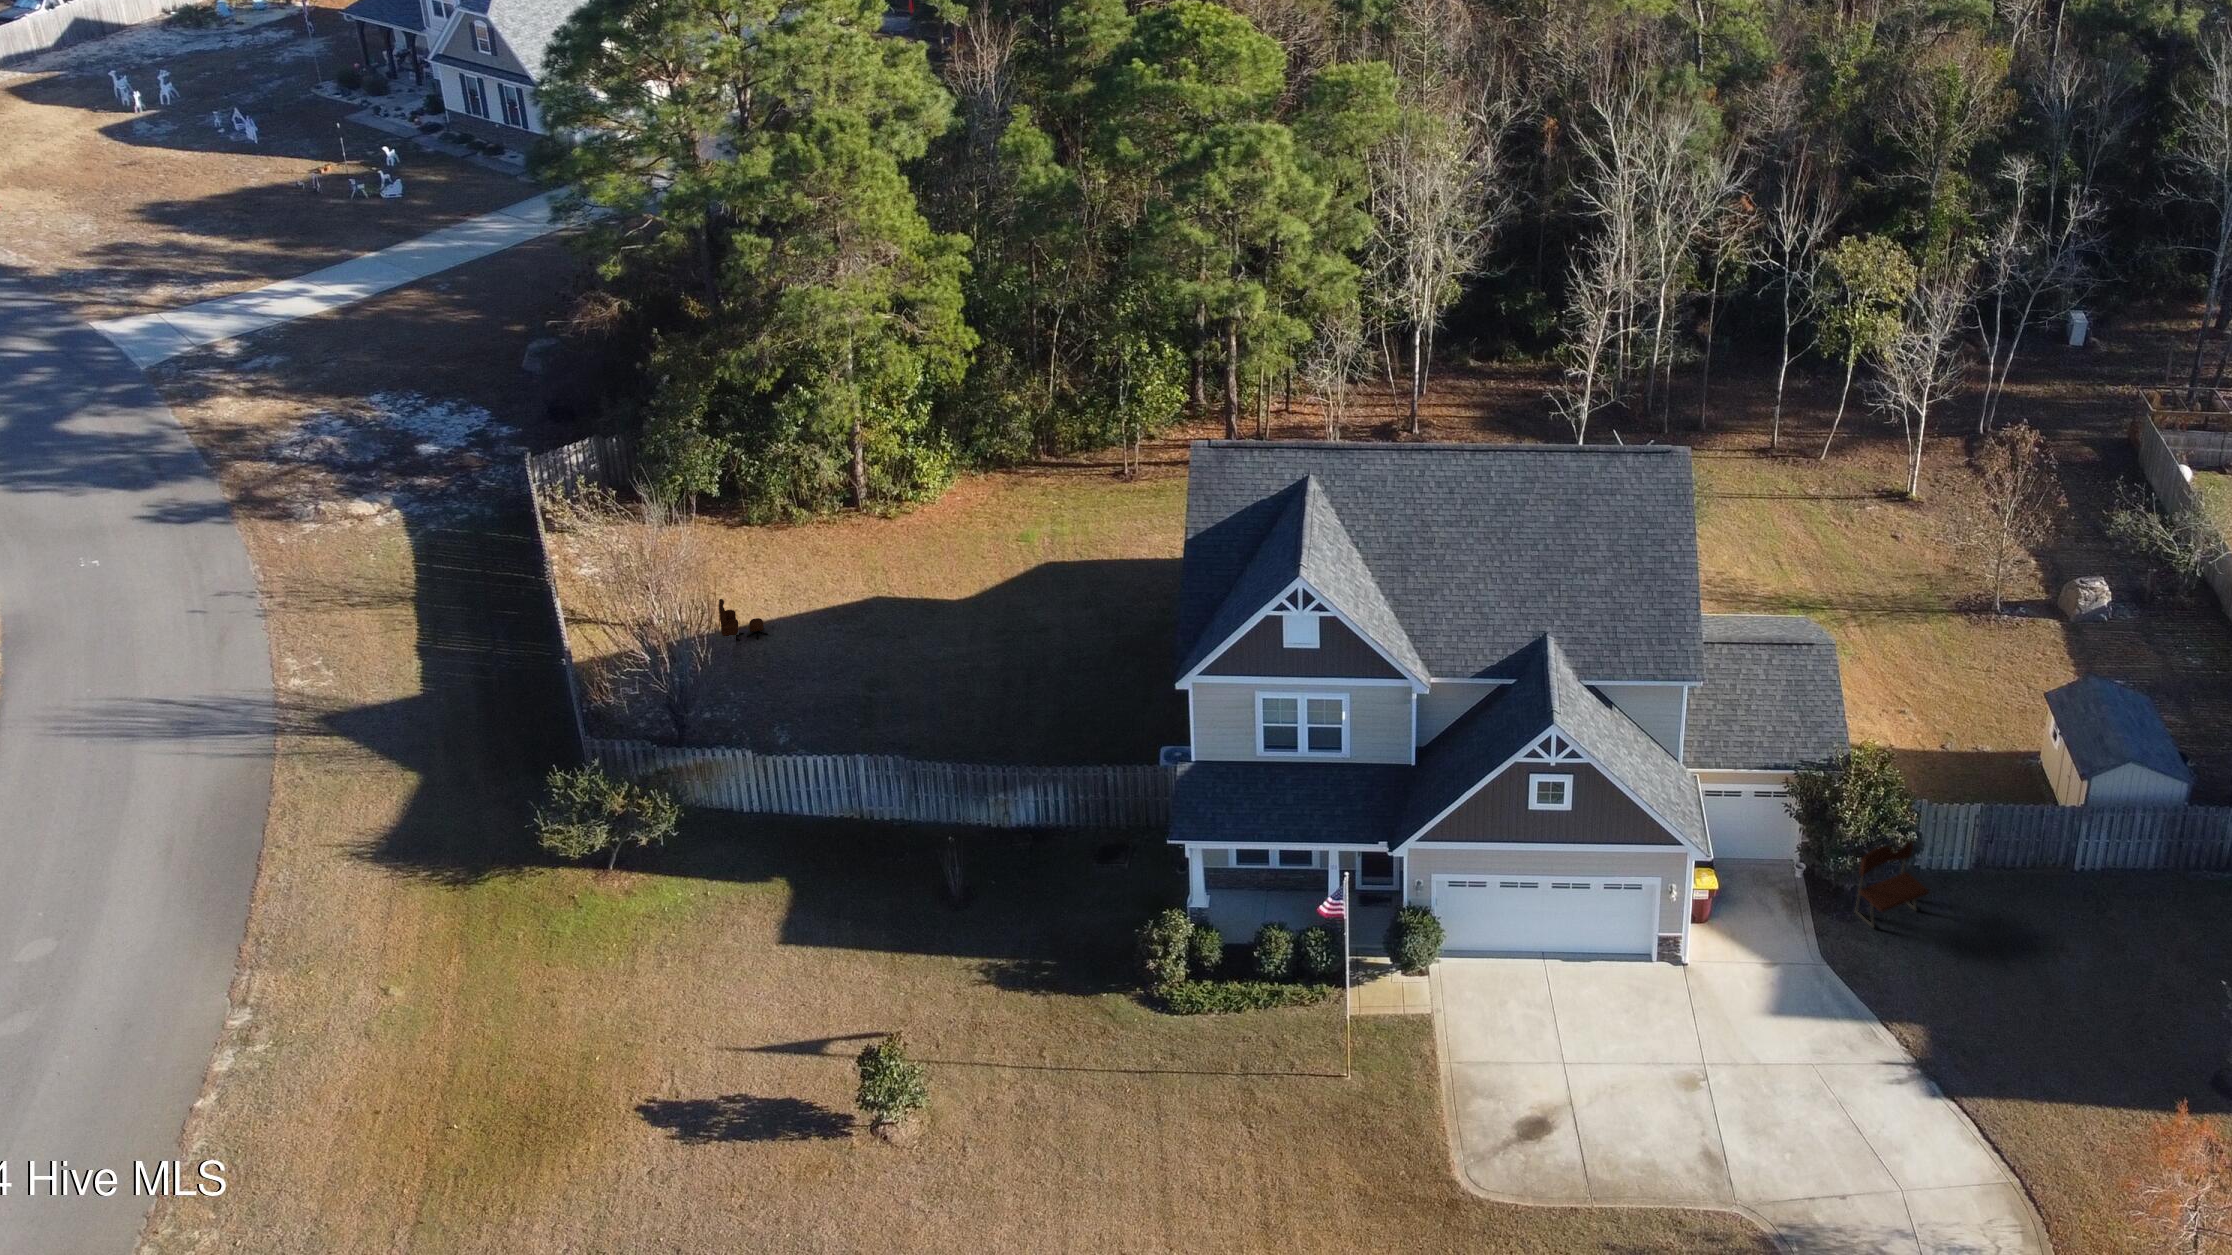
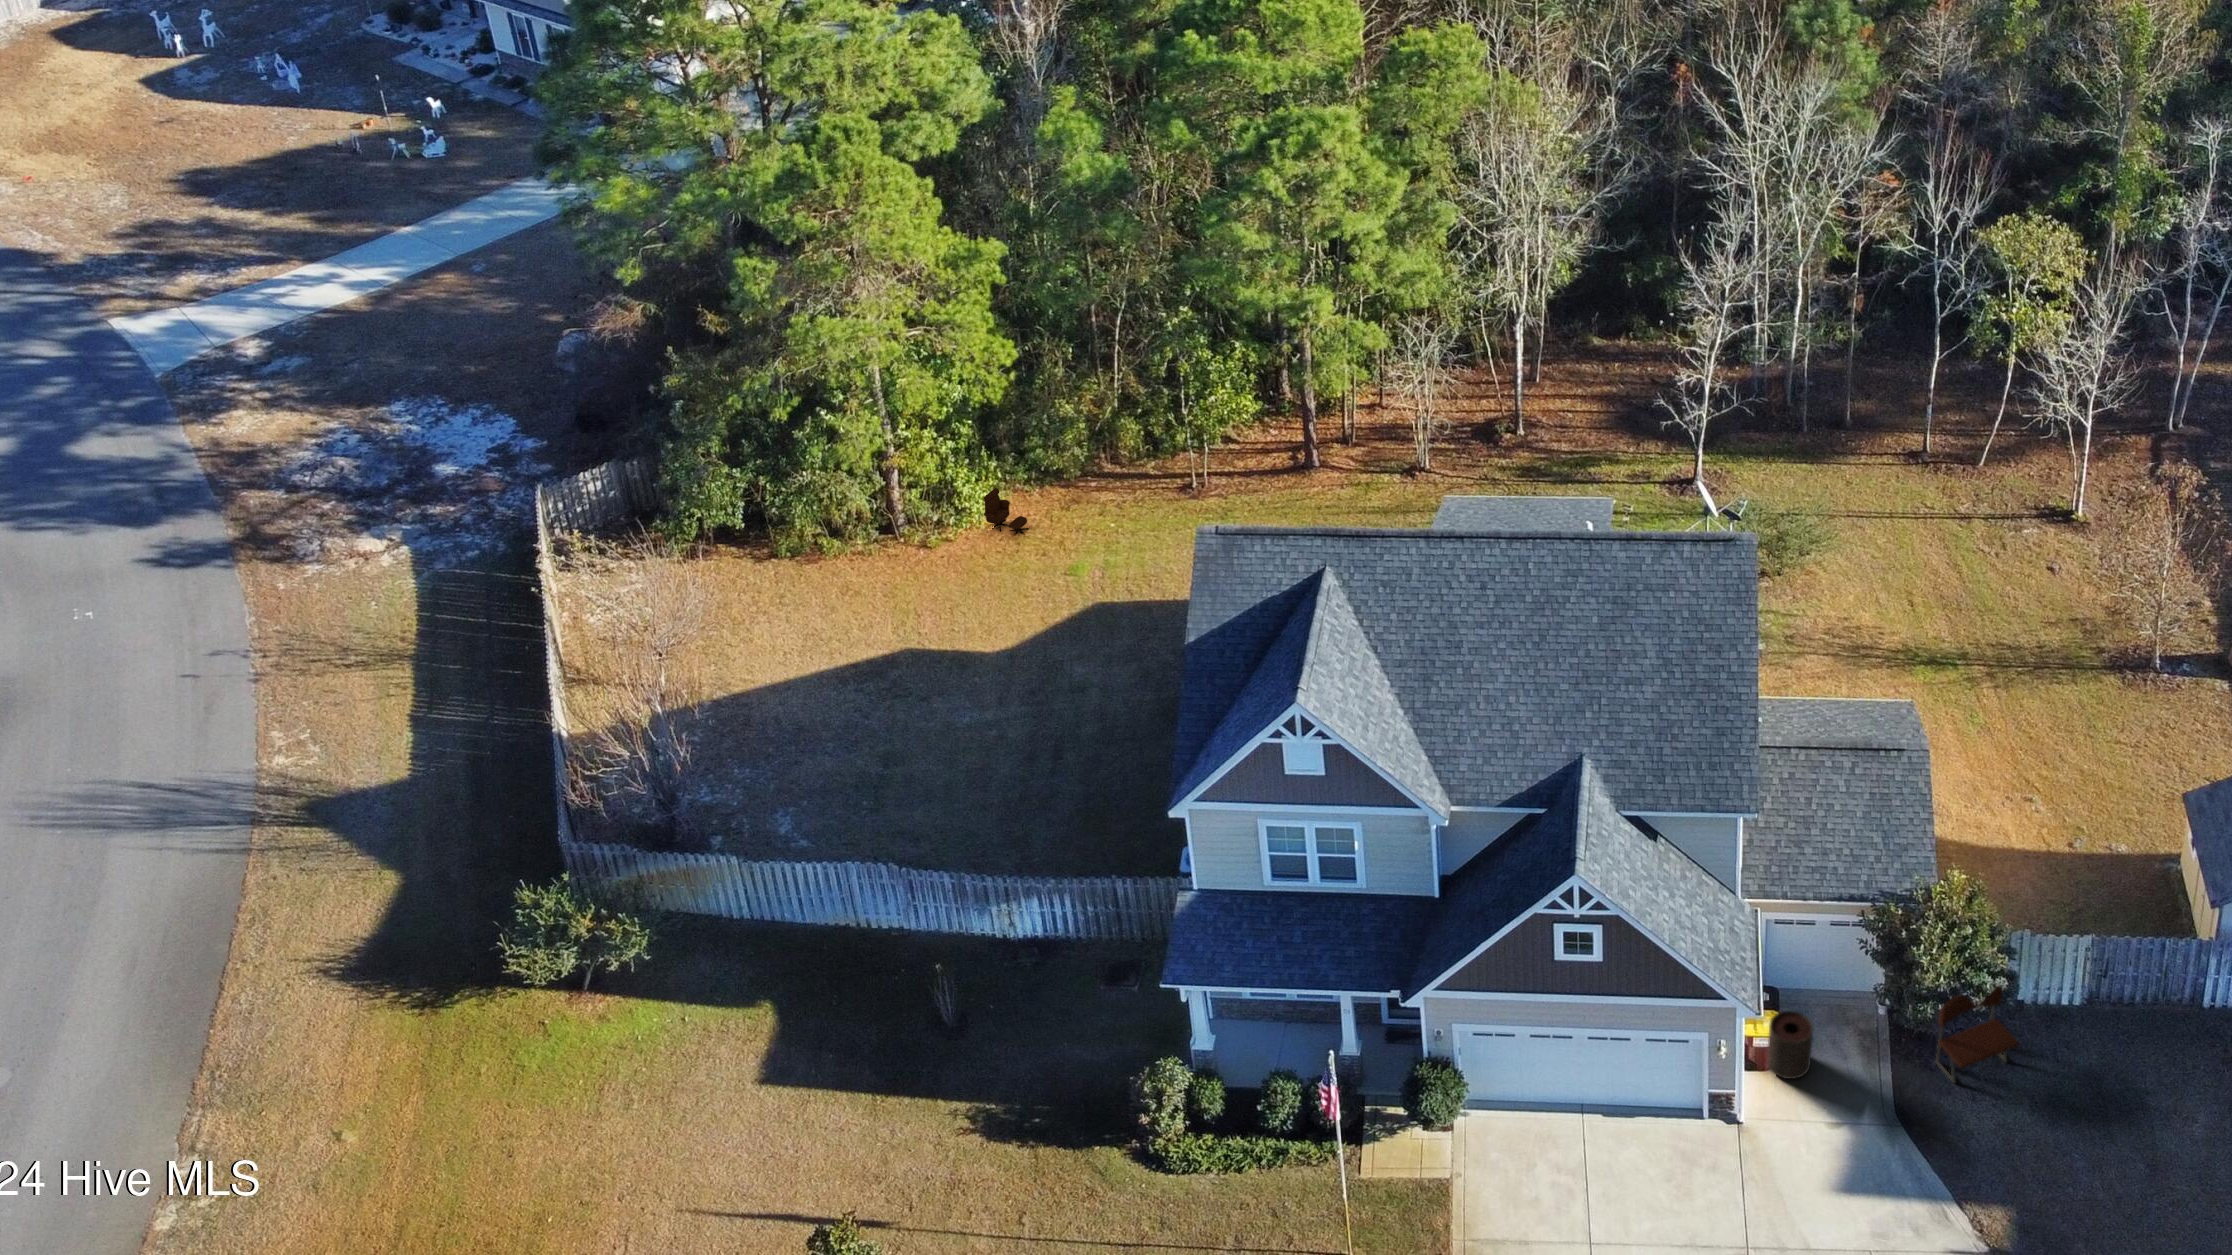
lounge chair: present [719,599,768,641] -> present [984,488,1029,535]
trash can: none [1707,866,1750,927] -> present [1767,1011,1813,1079]

